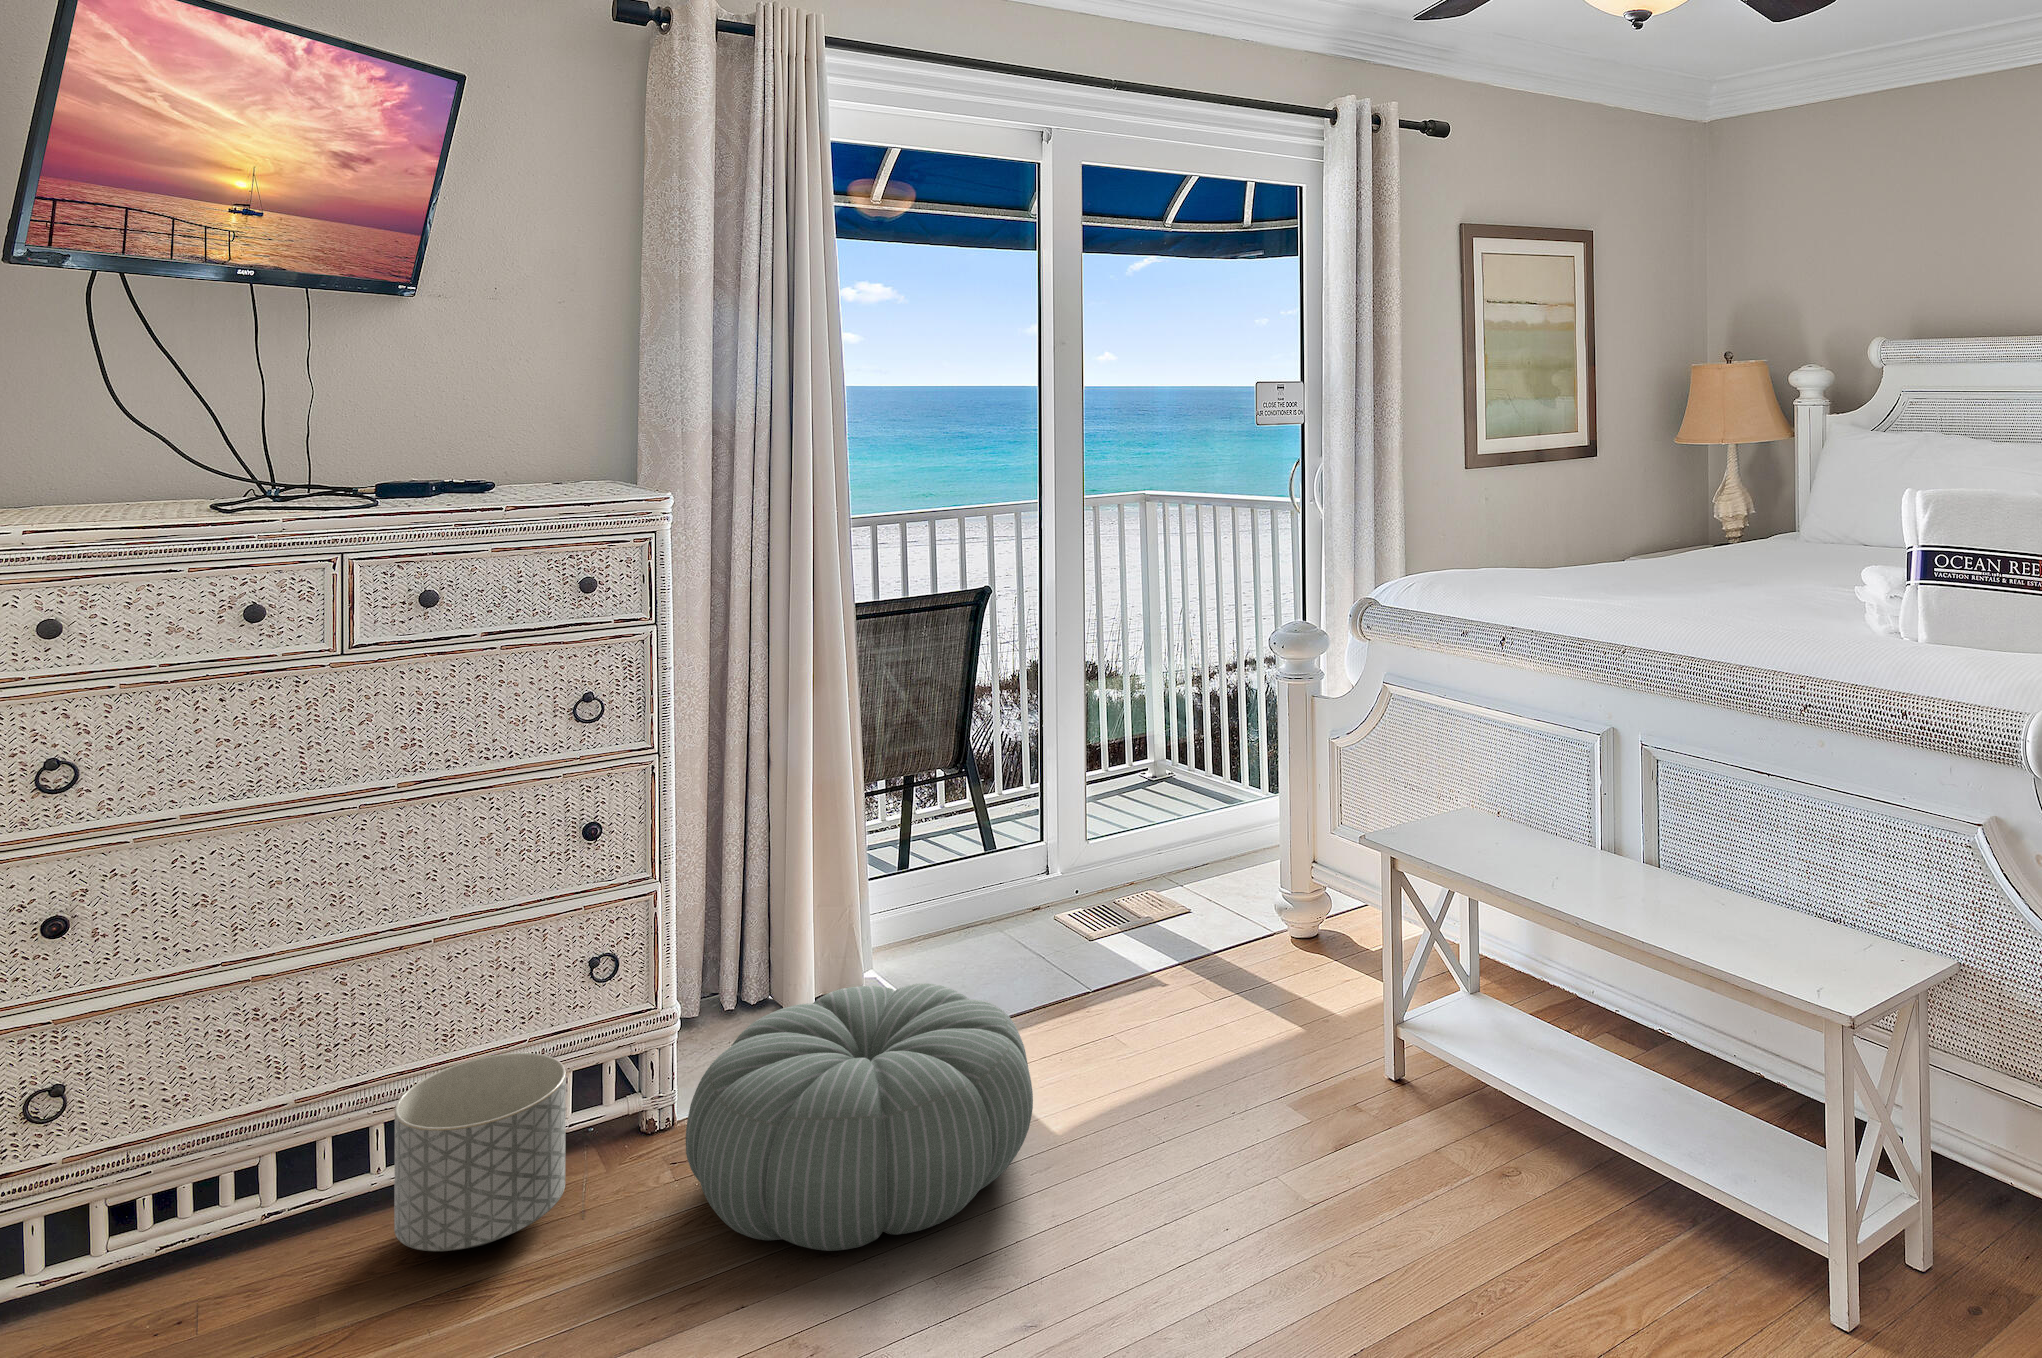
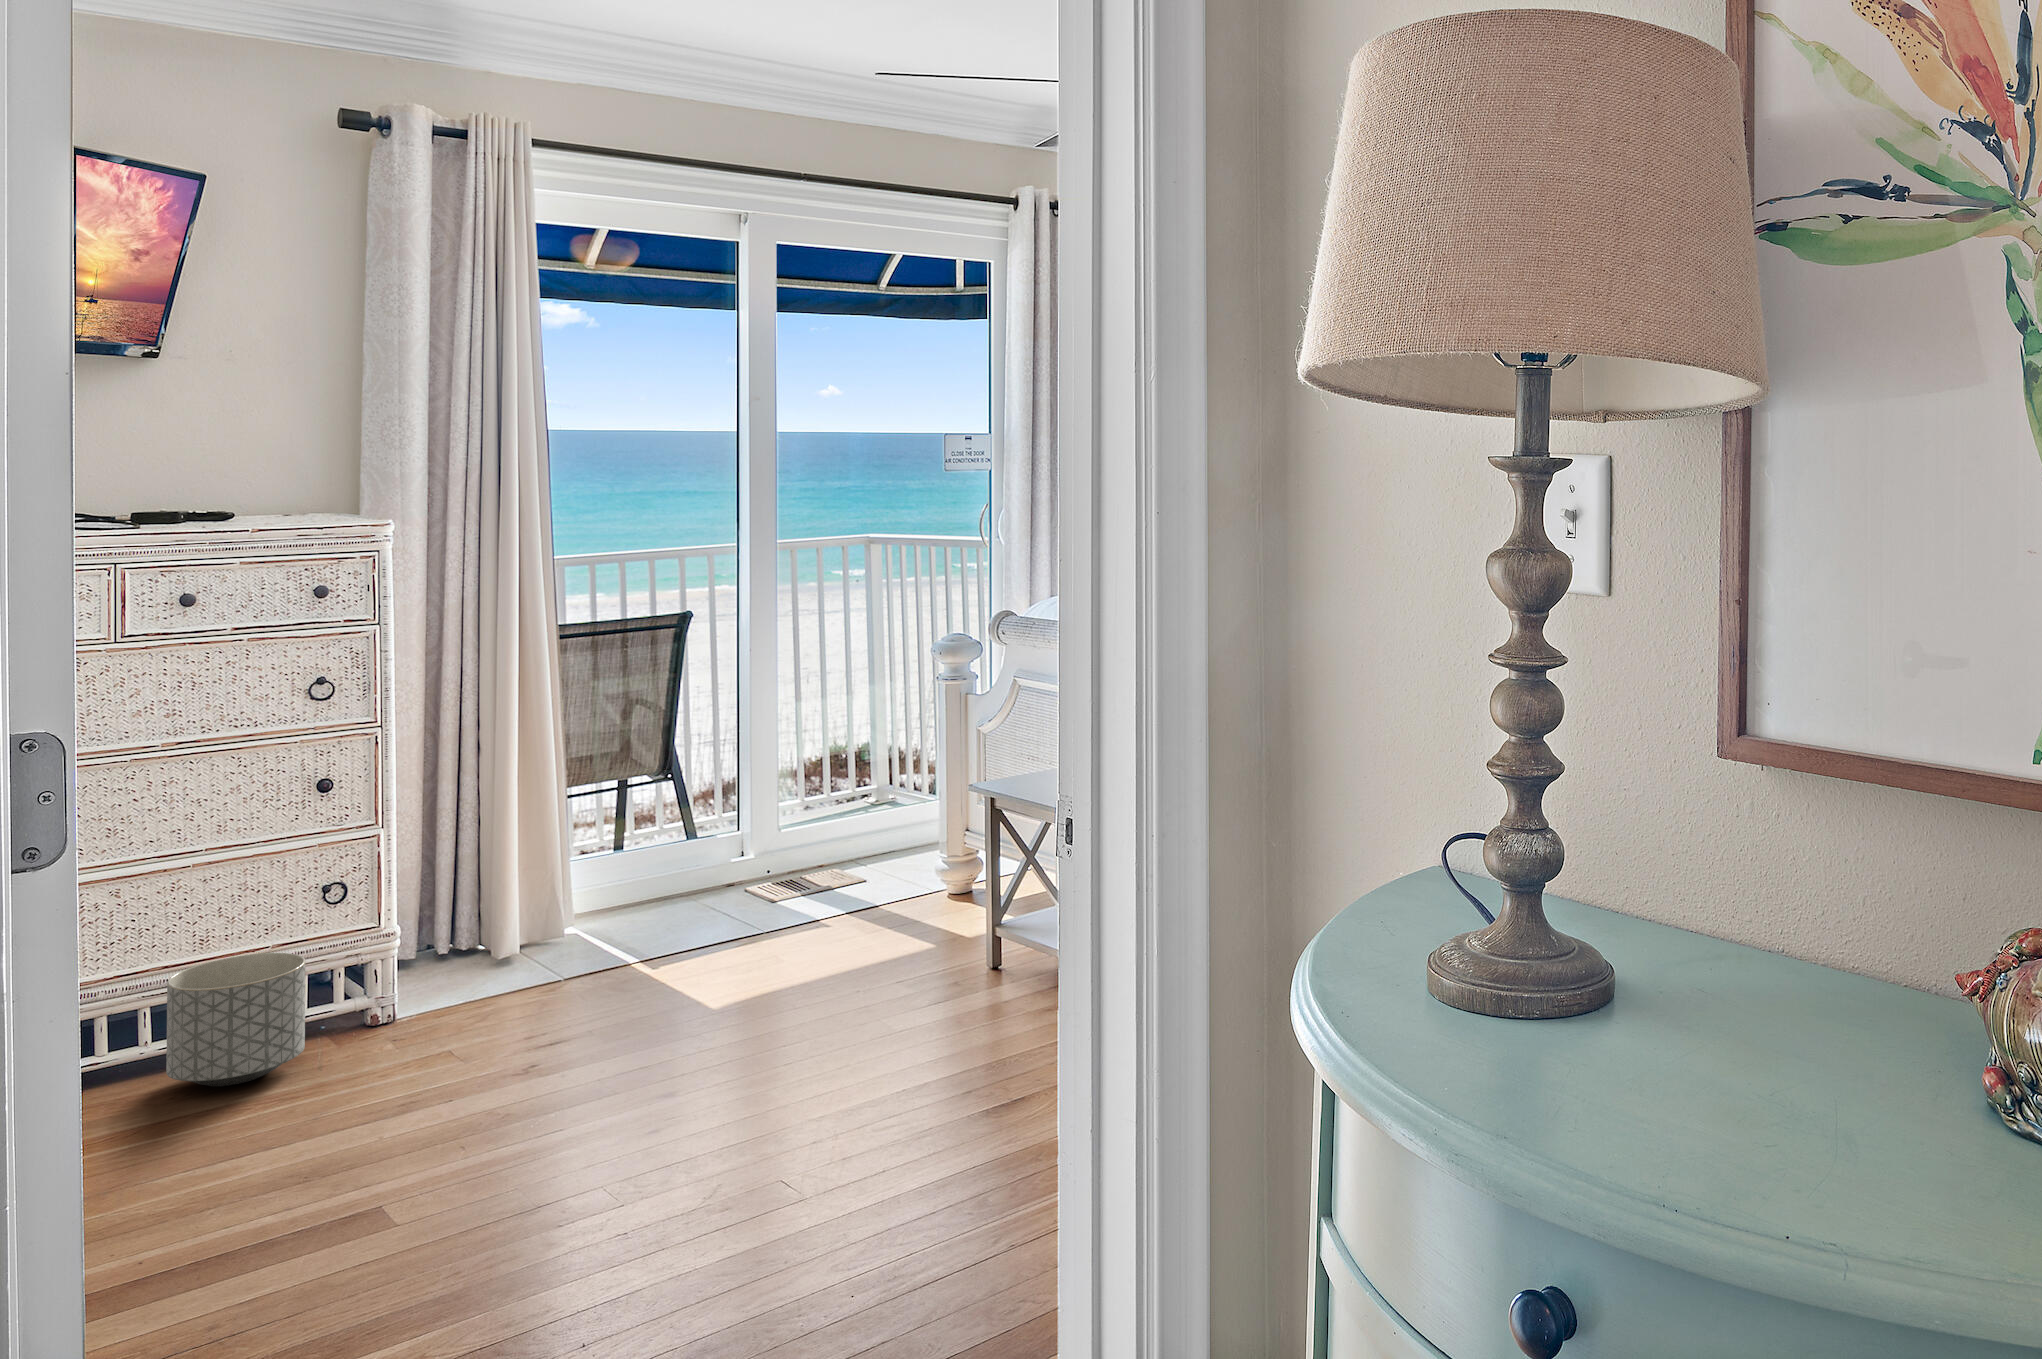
pouf: present [686,983,1033,1251] -> none [405,901,688,1064]

